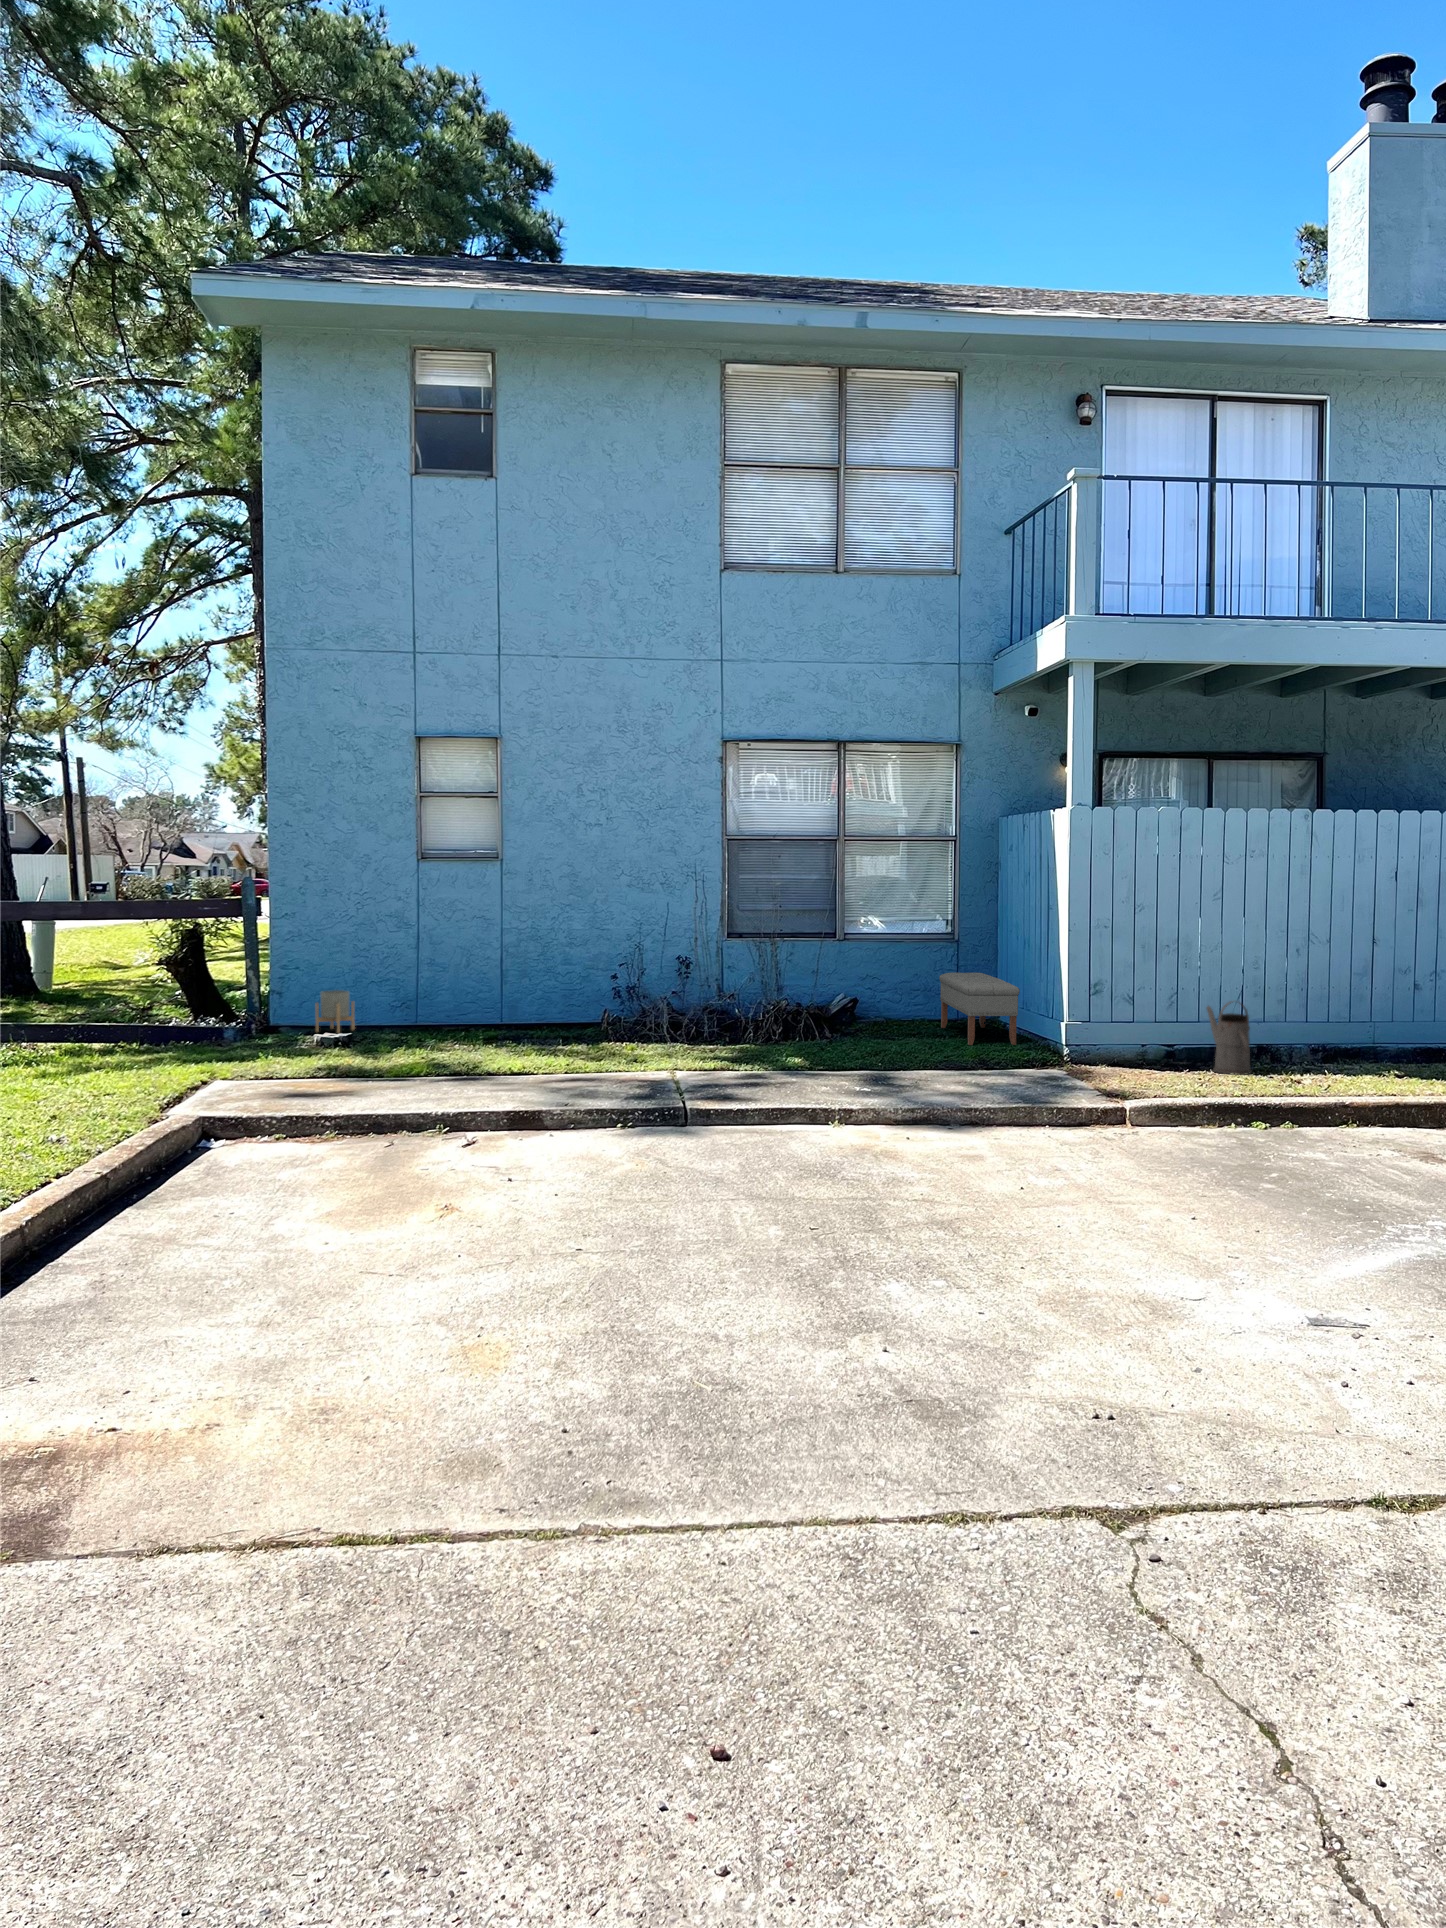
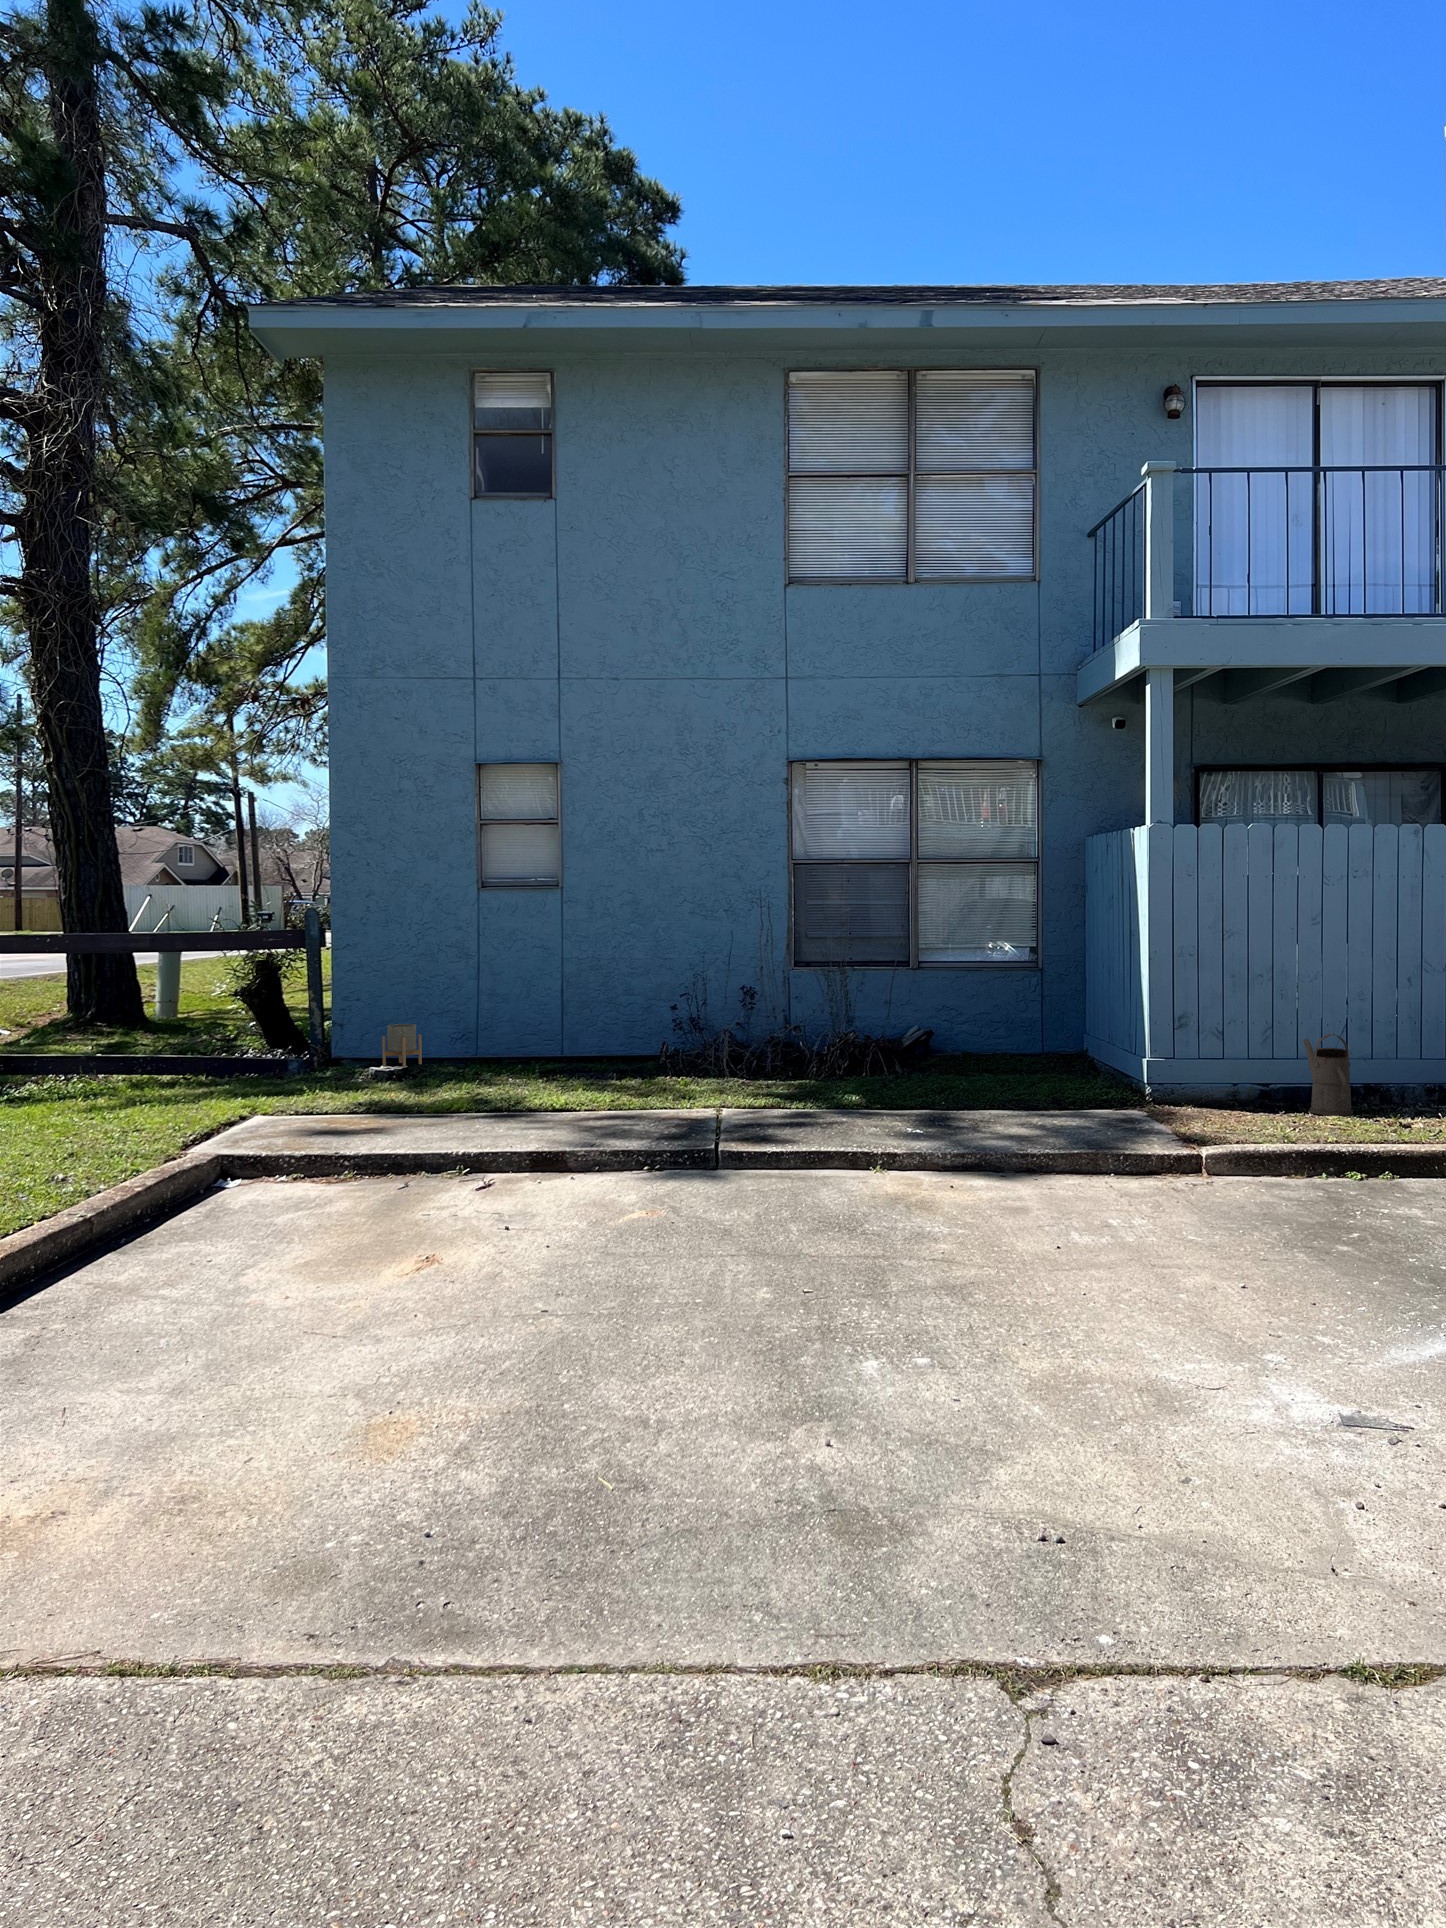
bench: present [939,973,1020,1045] -> none [1023,1003,1103,1081]

